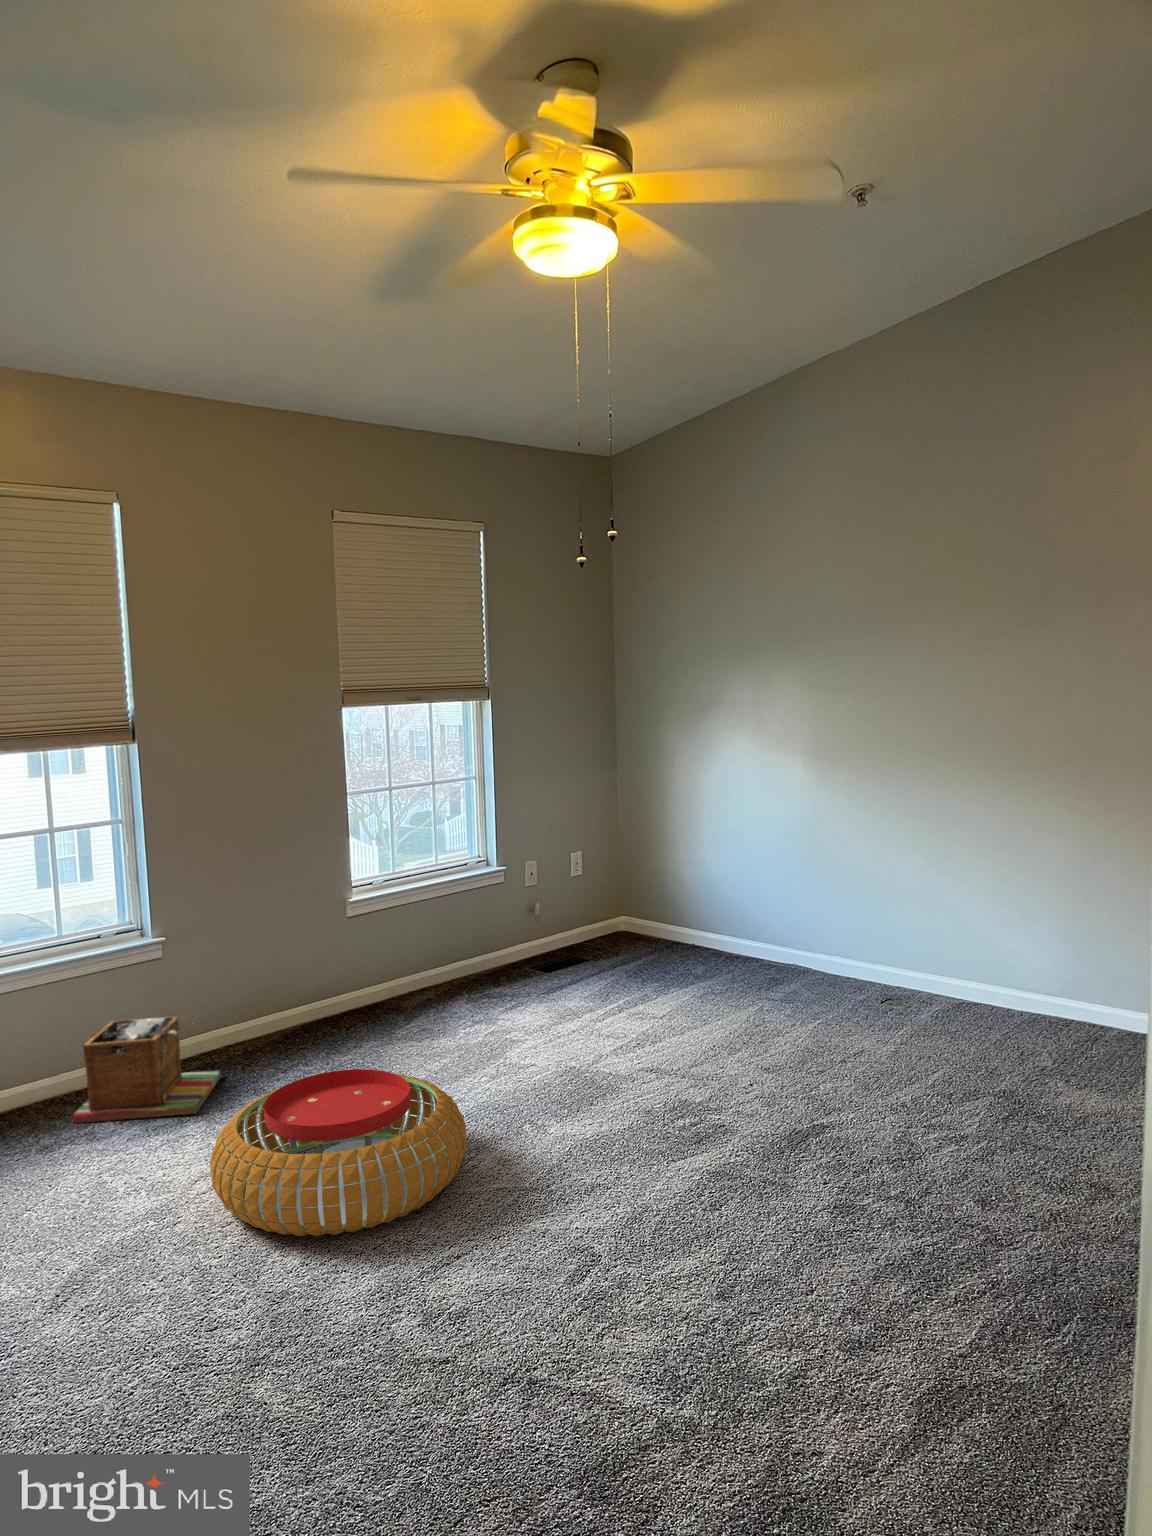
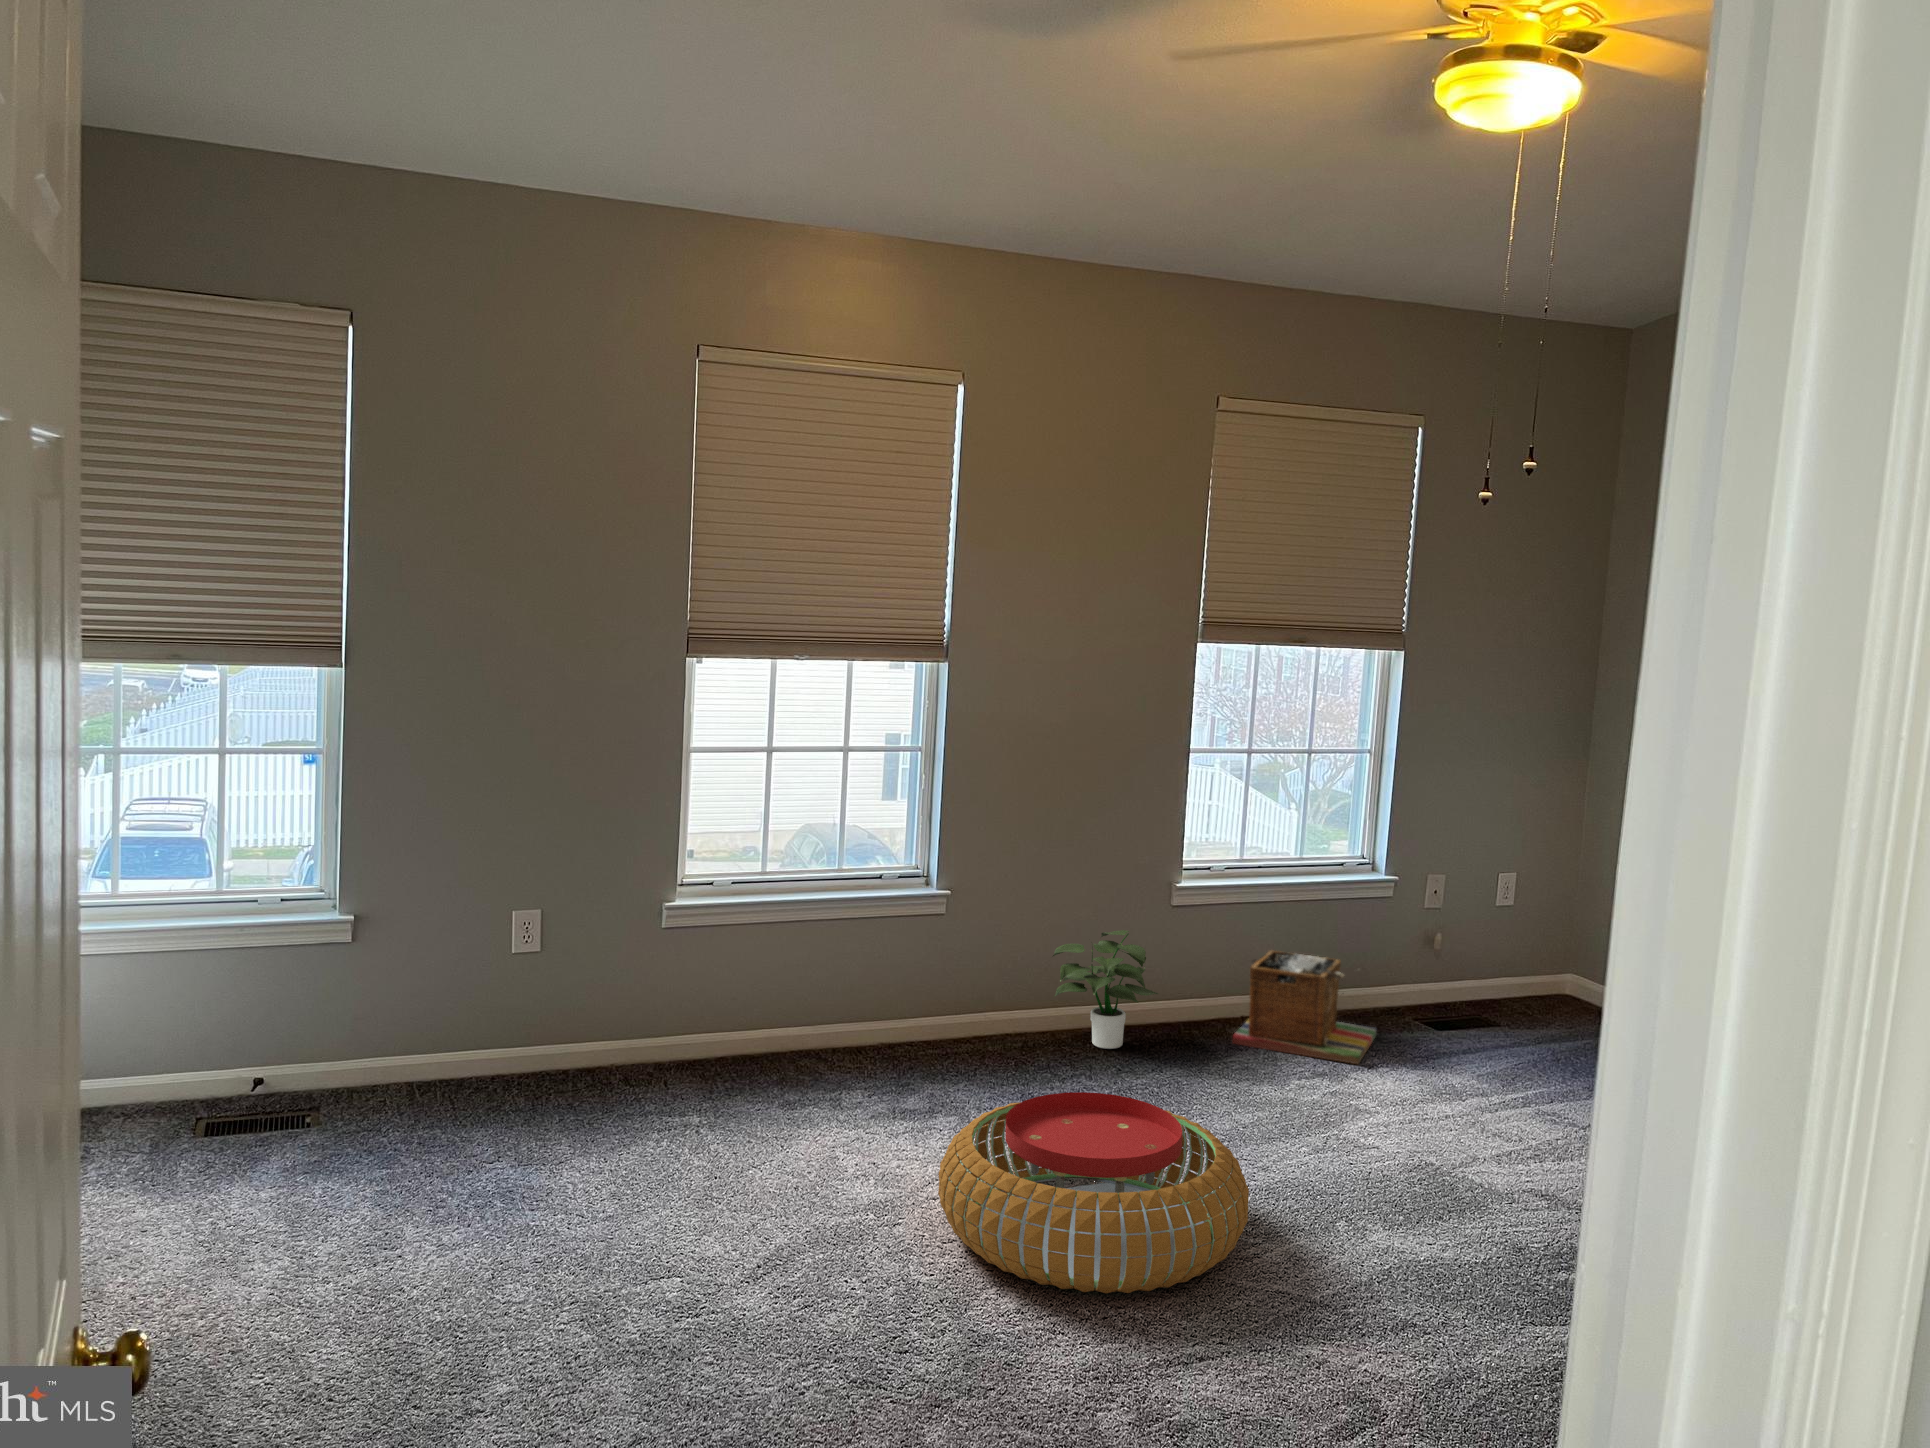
potted plant: none [261,943,351,1039] -> present [1053,930,1158,1049]
laundry basket: present [73,1016,220,1123] -> present [1233,950,1377,1064]

